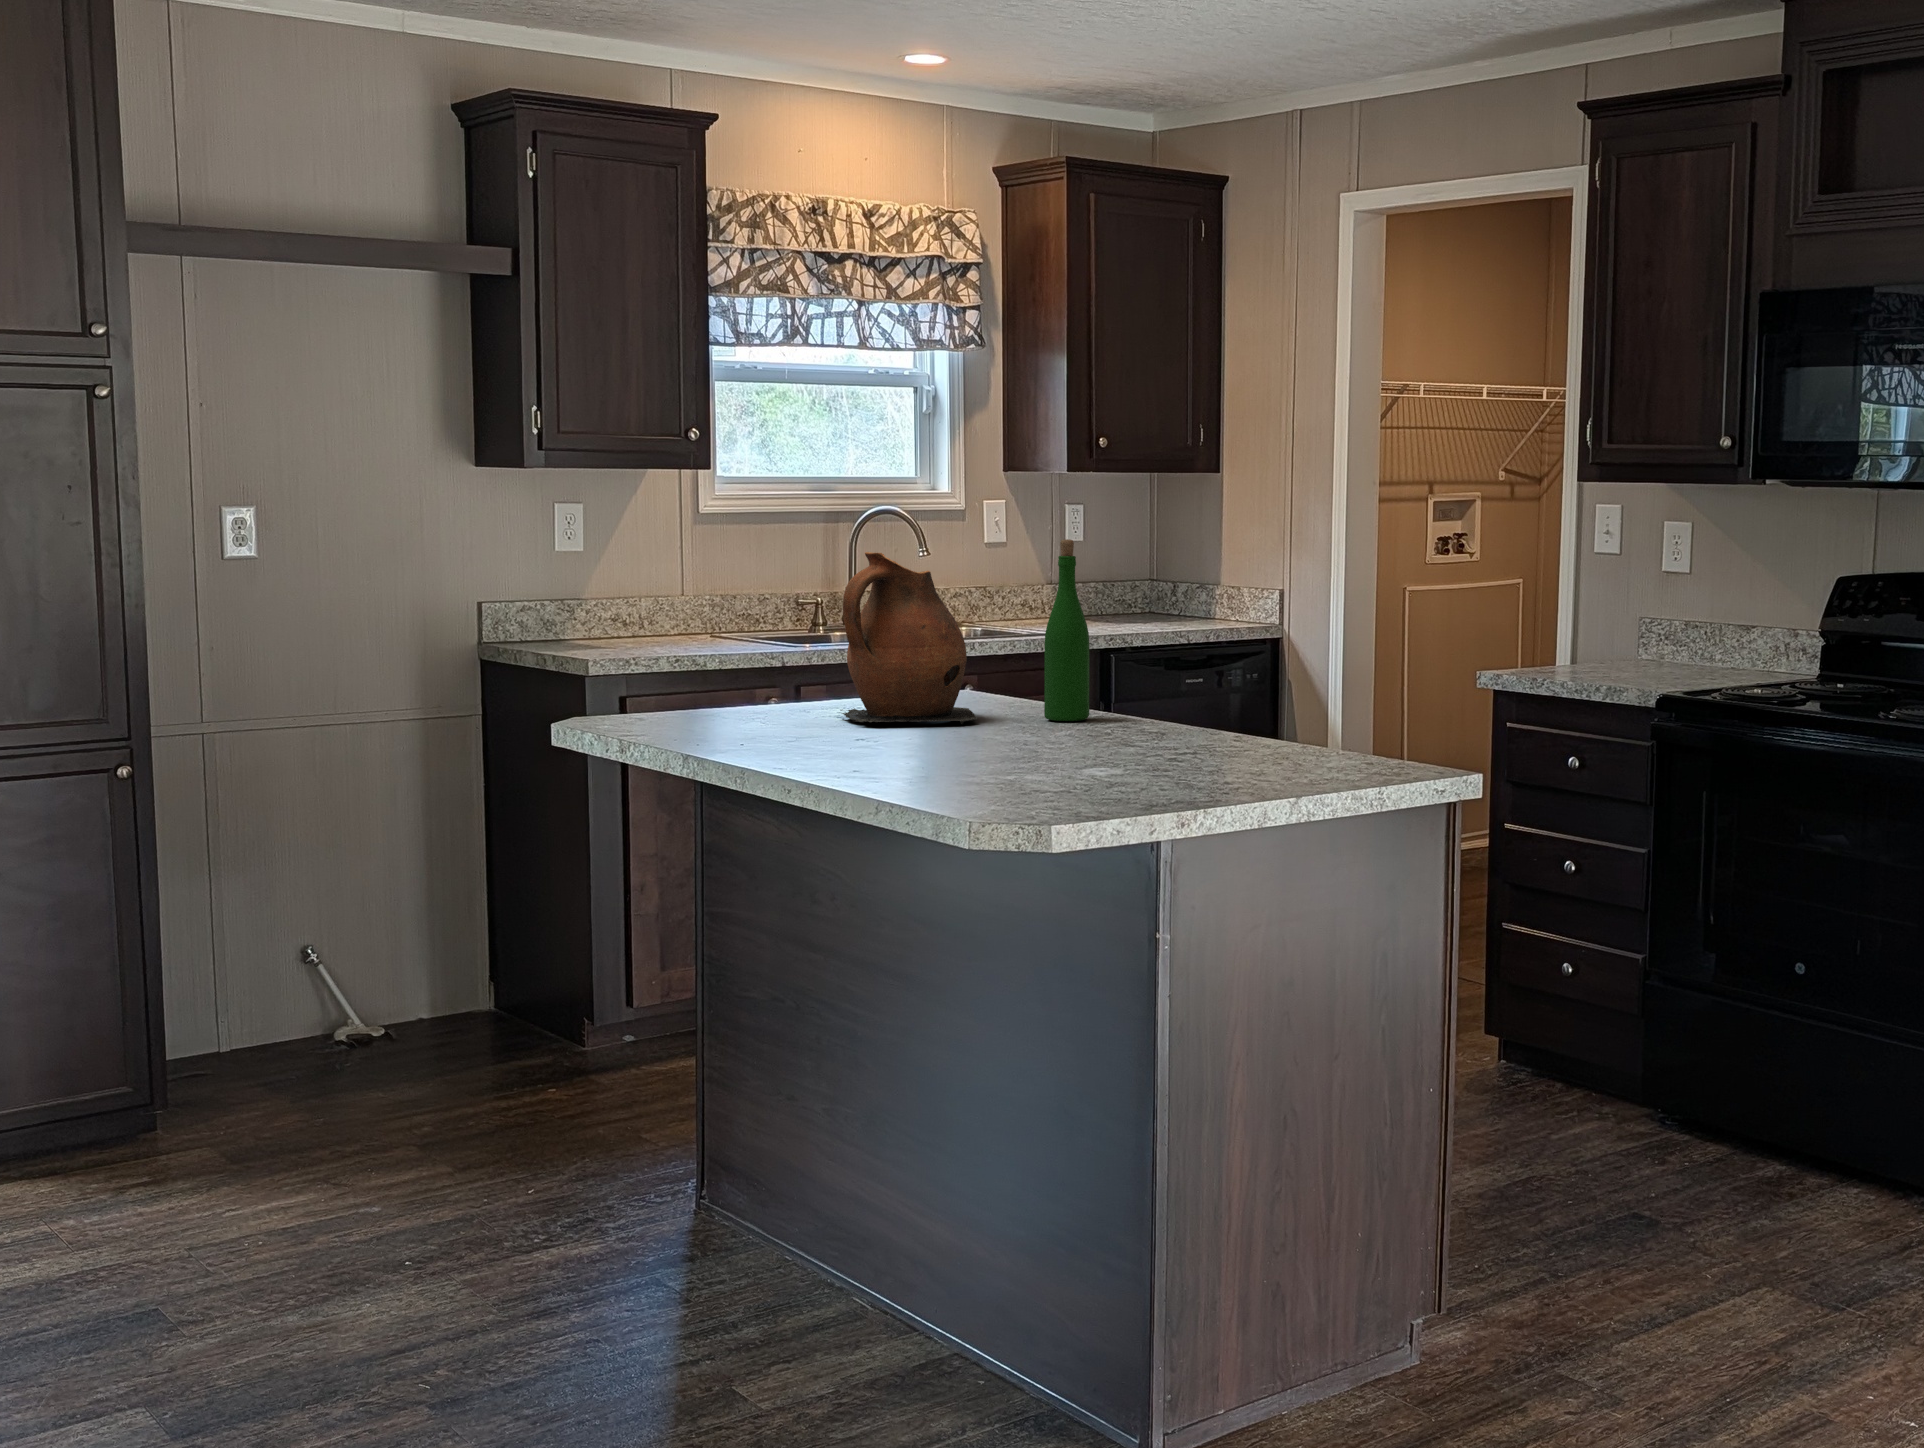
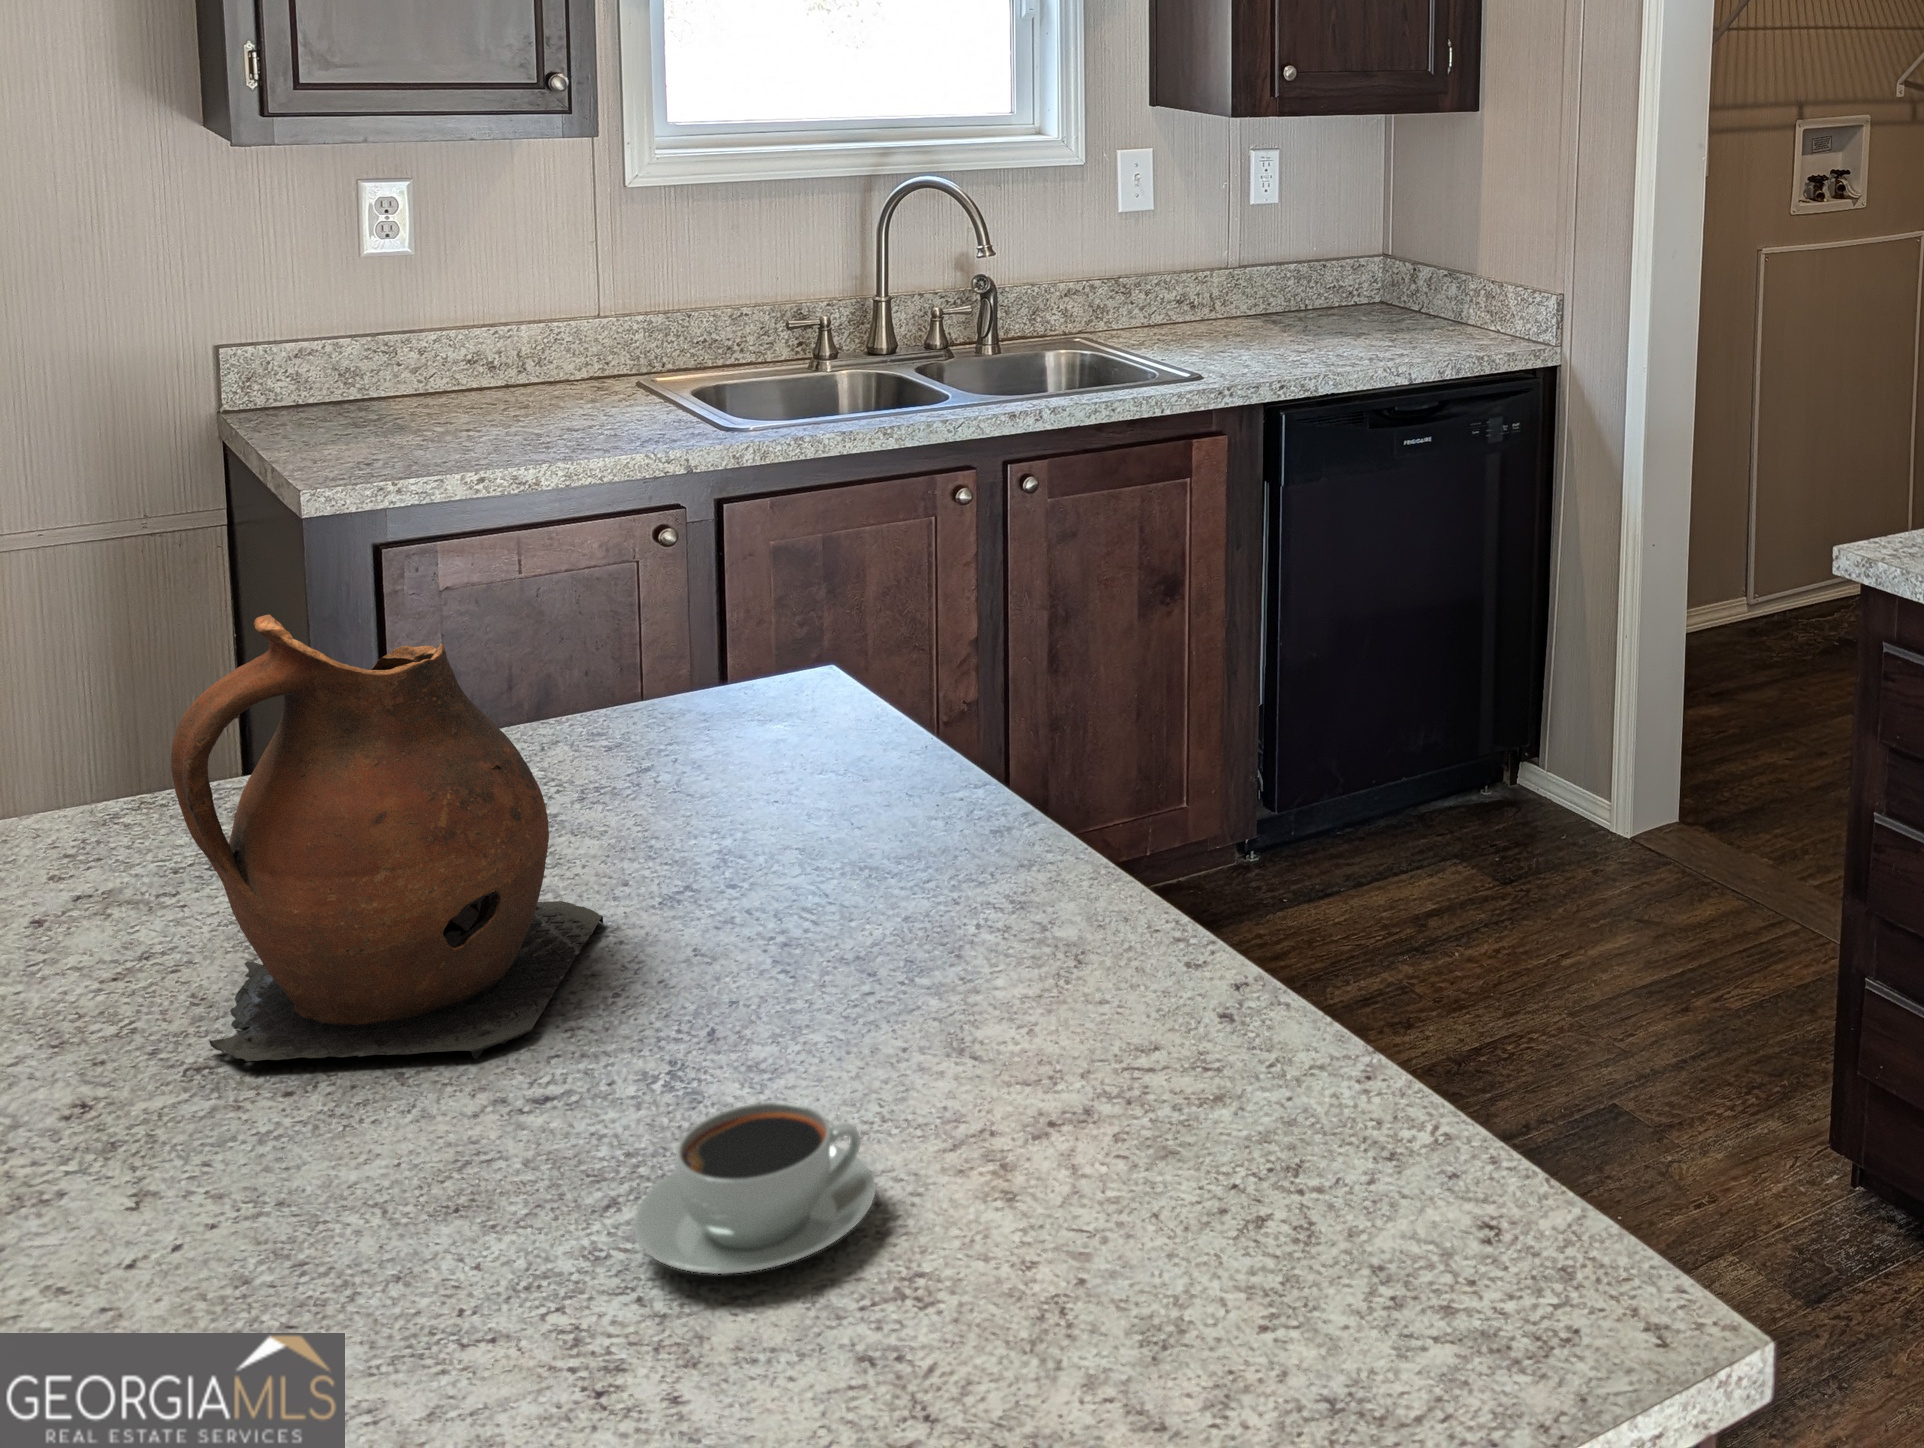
wine bottle: present [1044,539,1089,721] -> none [715,586,836,1026]
coffee cup: none [1074,698,1158,740] -> present [633,1102,876,1274]

